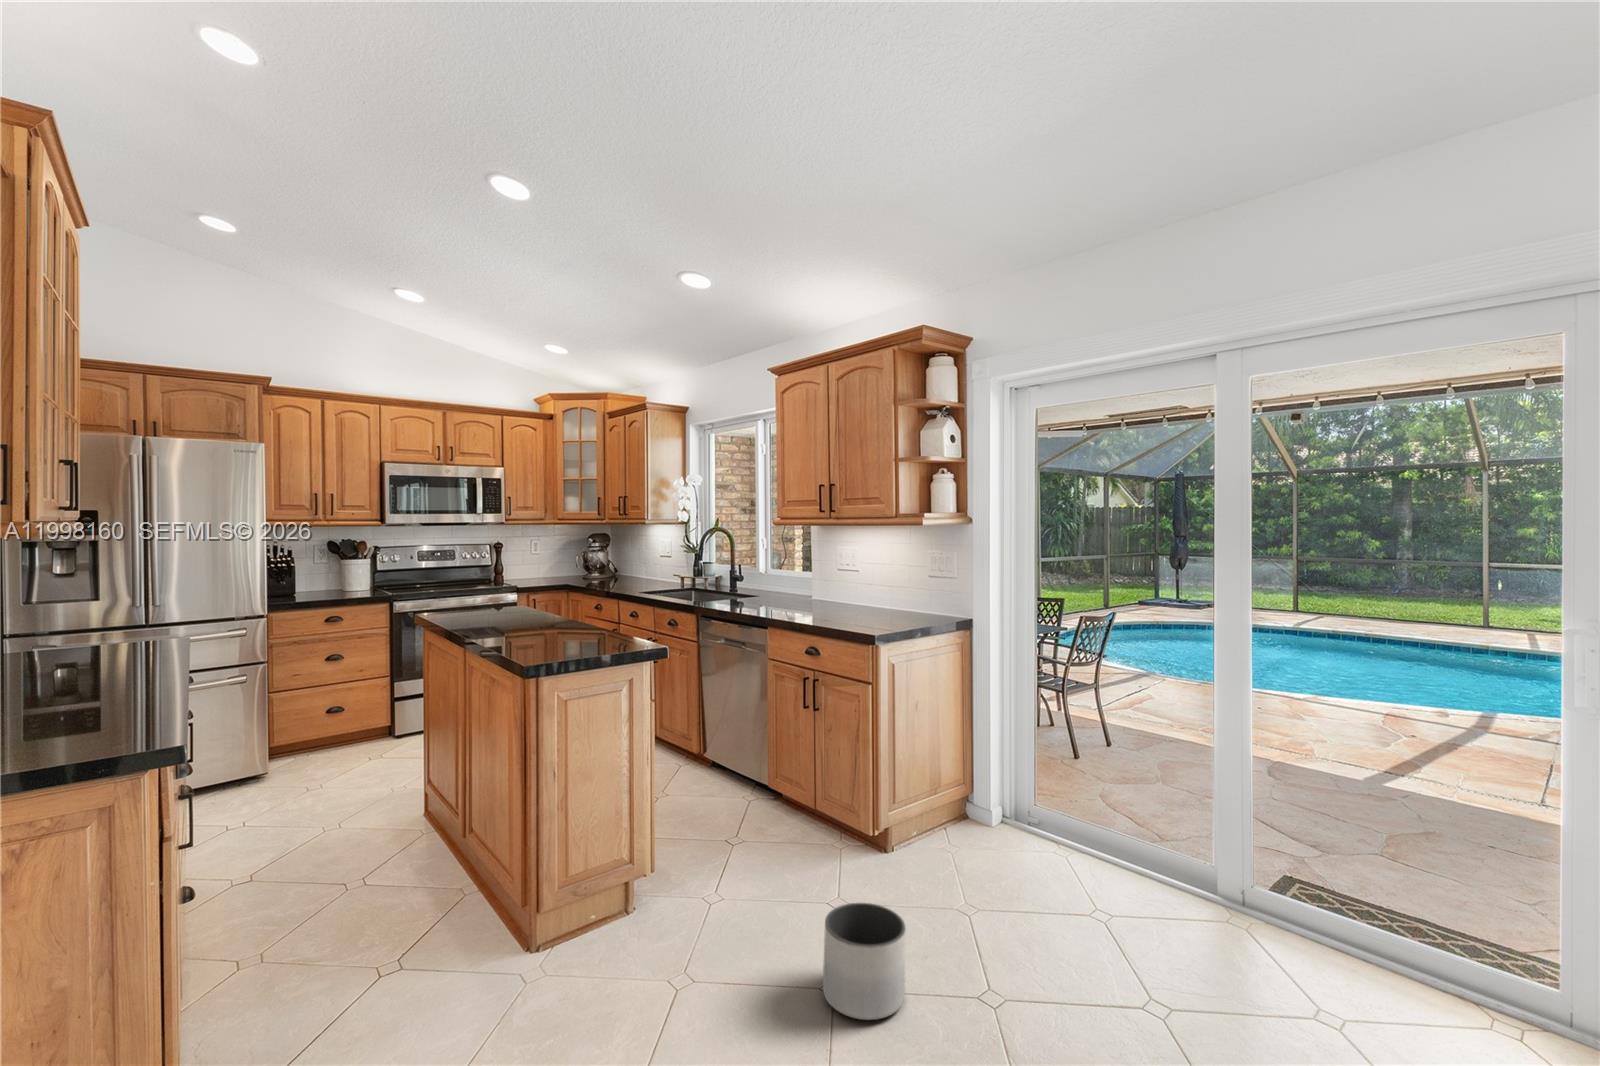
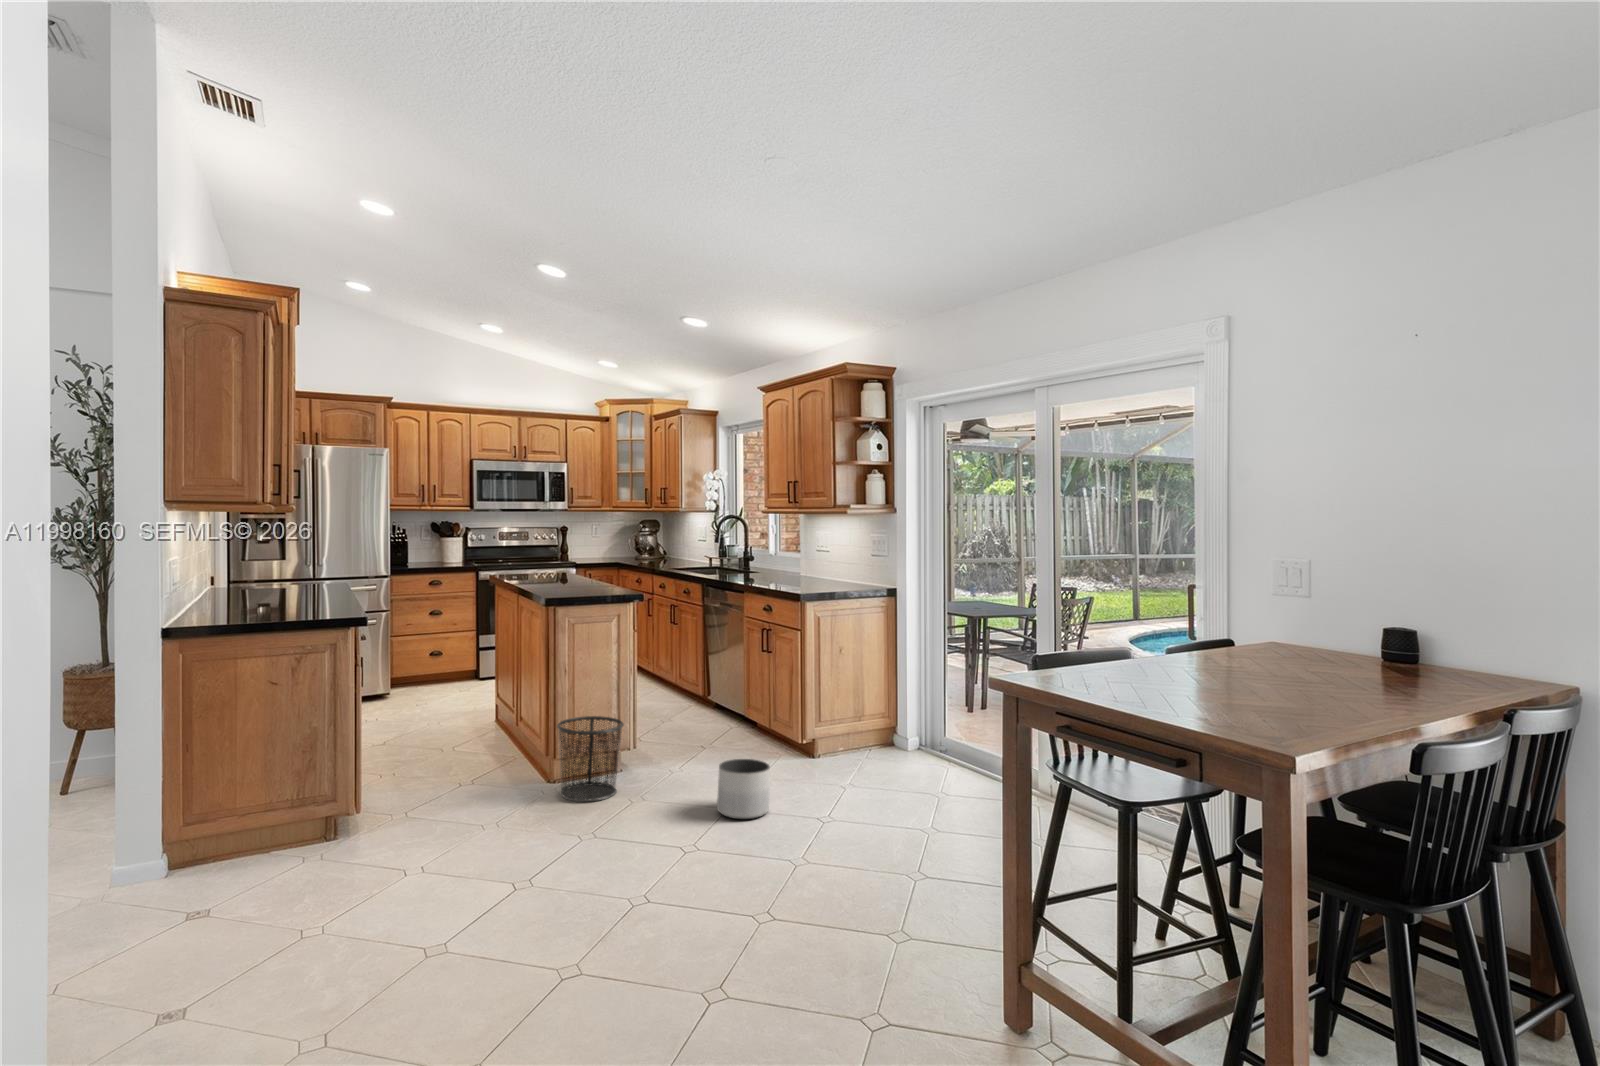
waste bin: none [546,840,654,1001] -> present [557,716,624,802]

